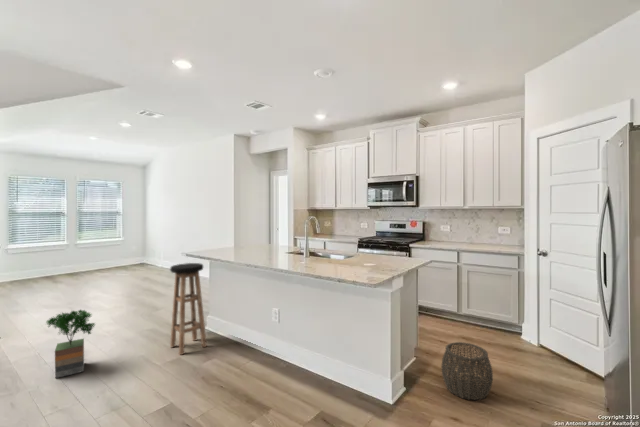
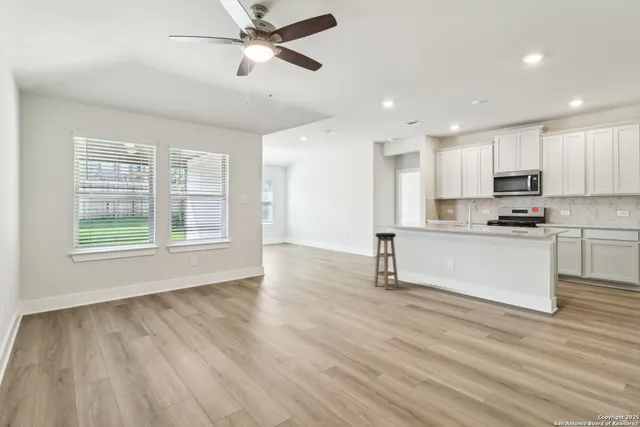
potted tree: present [47,310,95,378] -> none [316,257,343,295]
woven basket: present [442,342,493,400] -> none [583,283,625,316]

